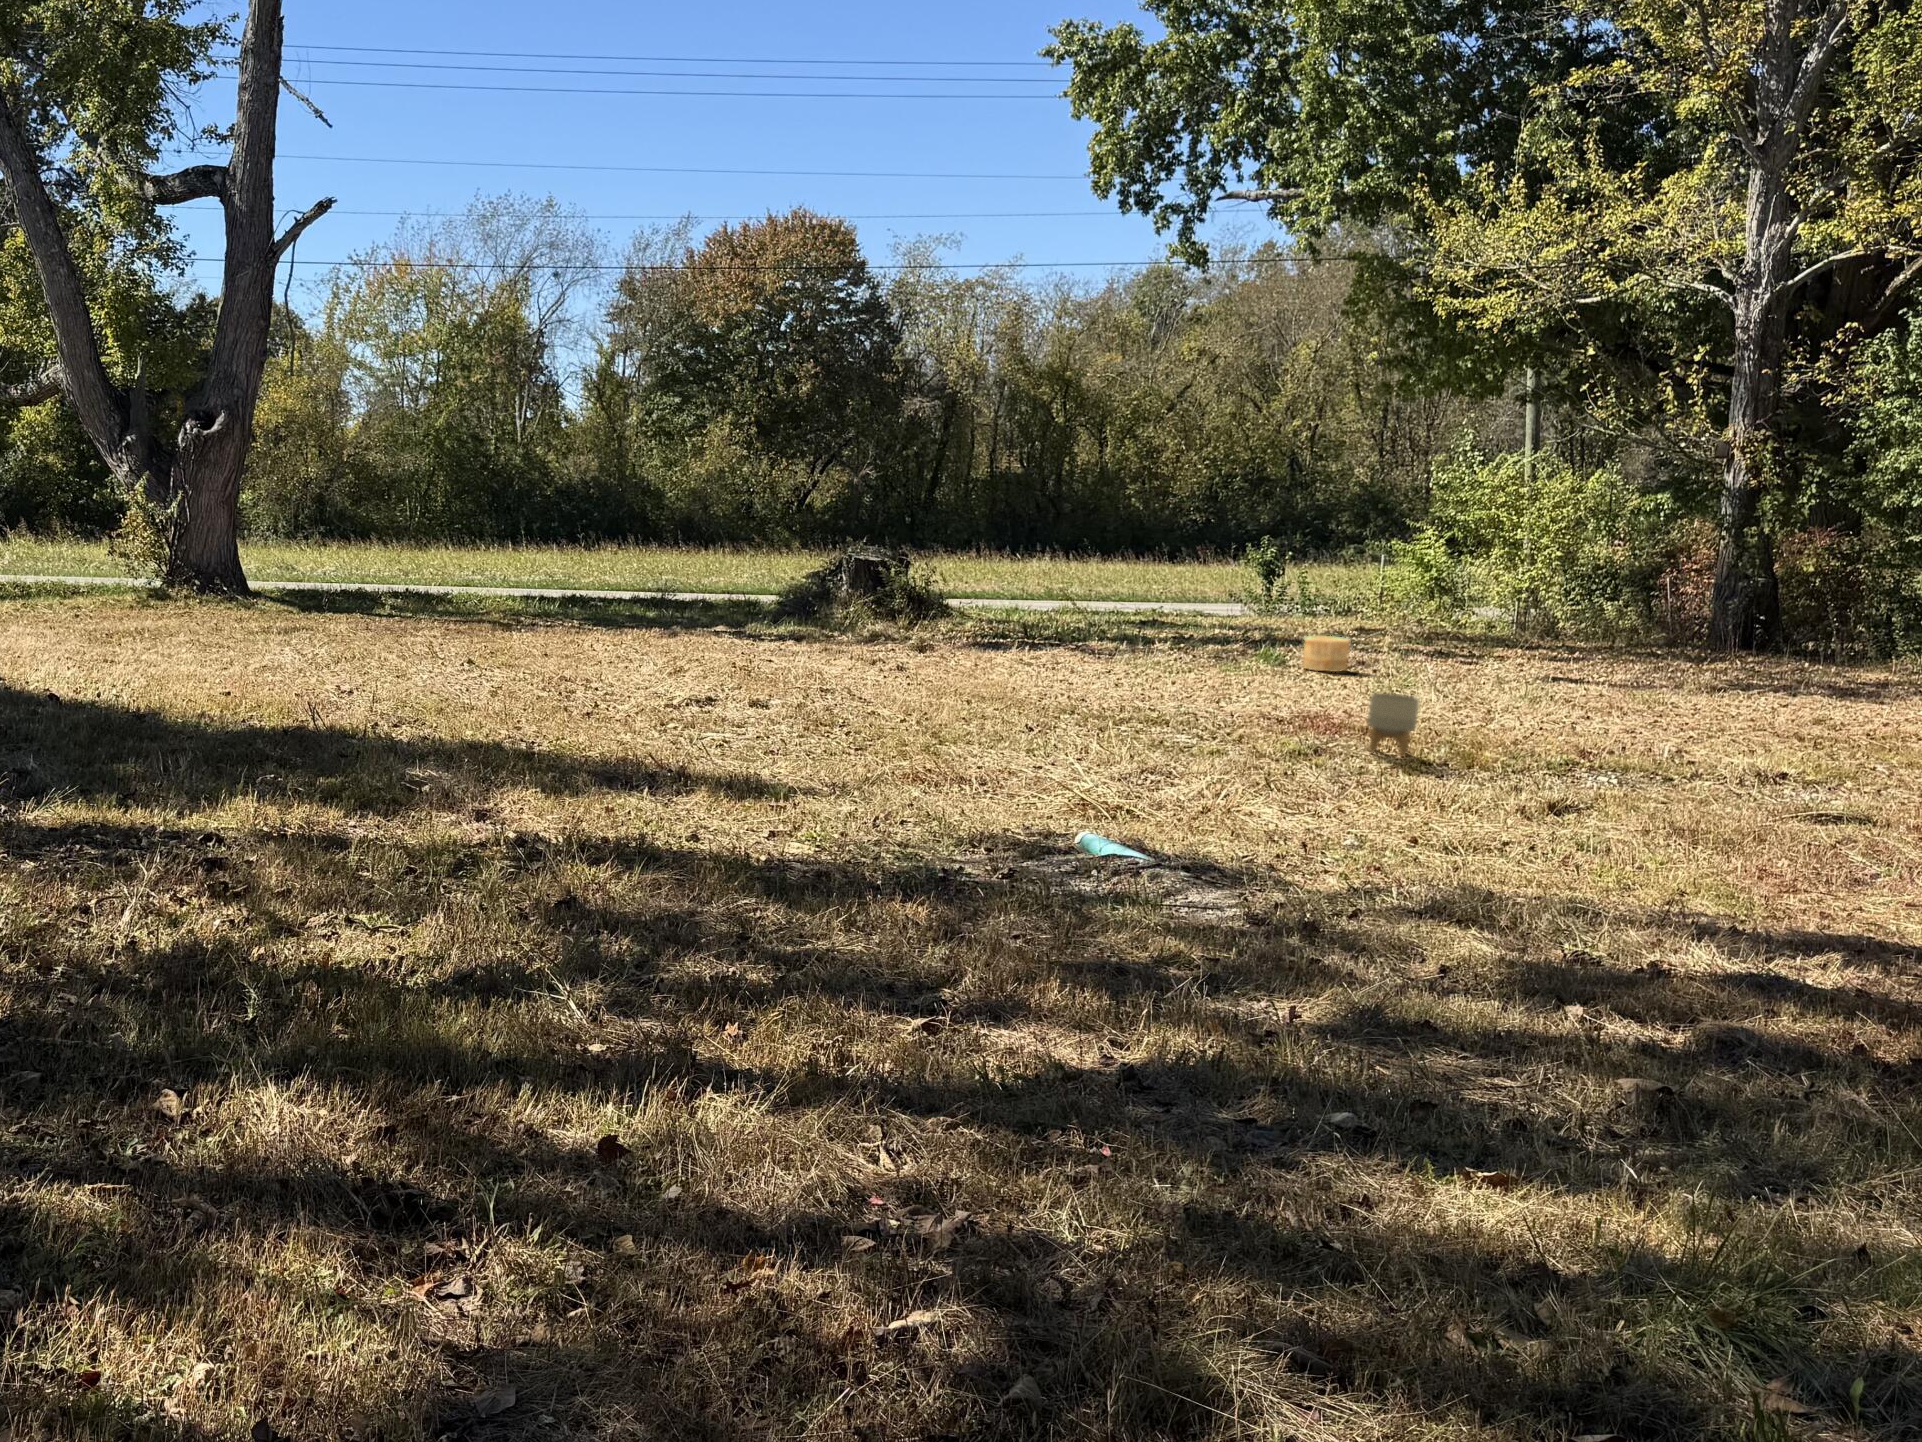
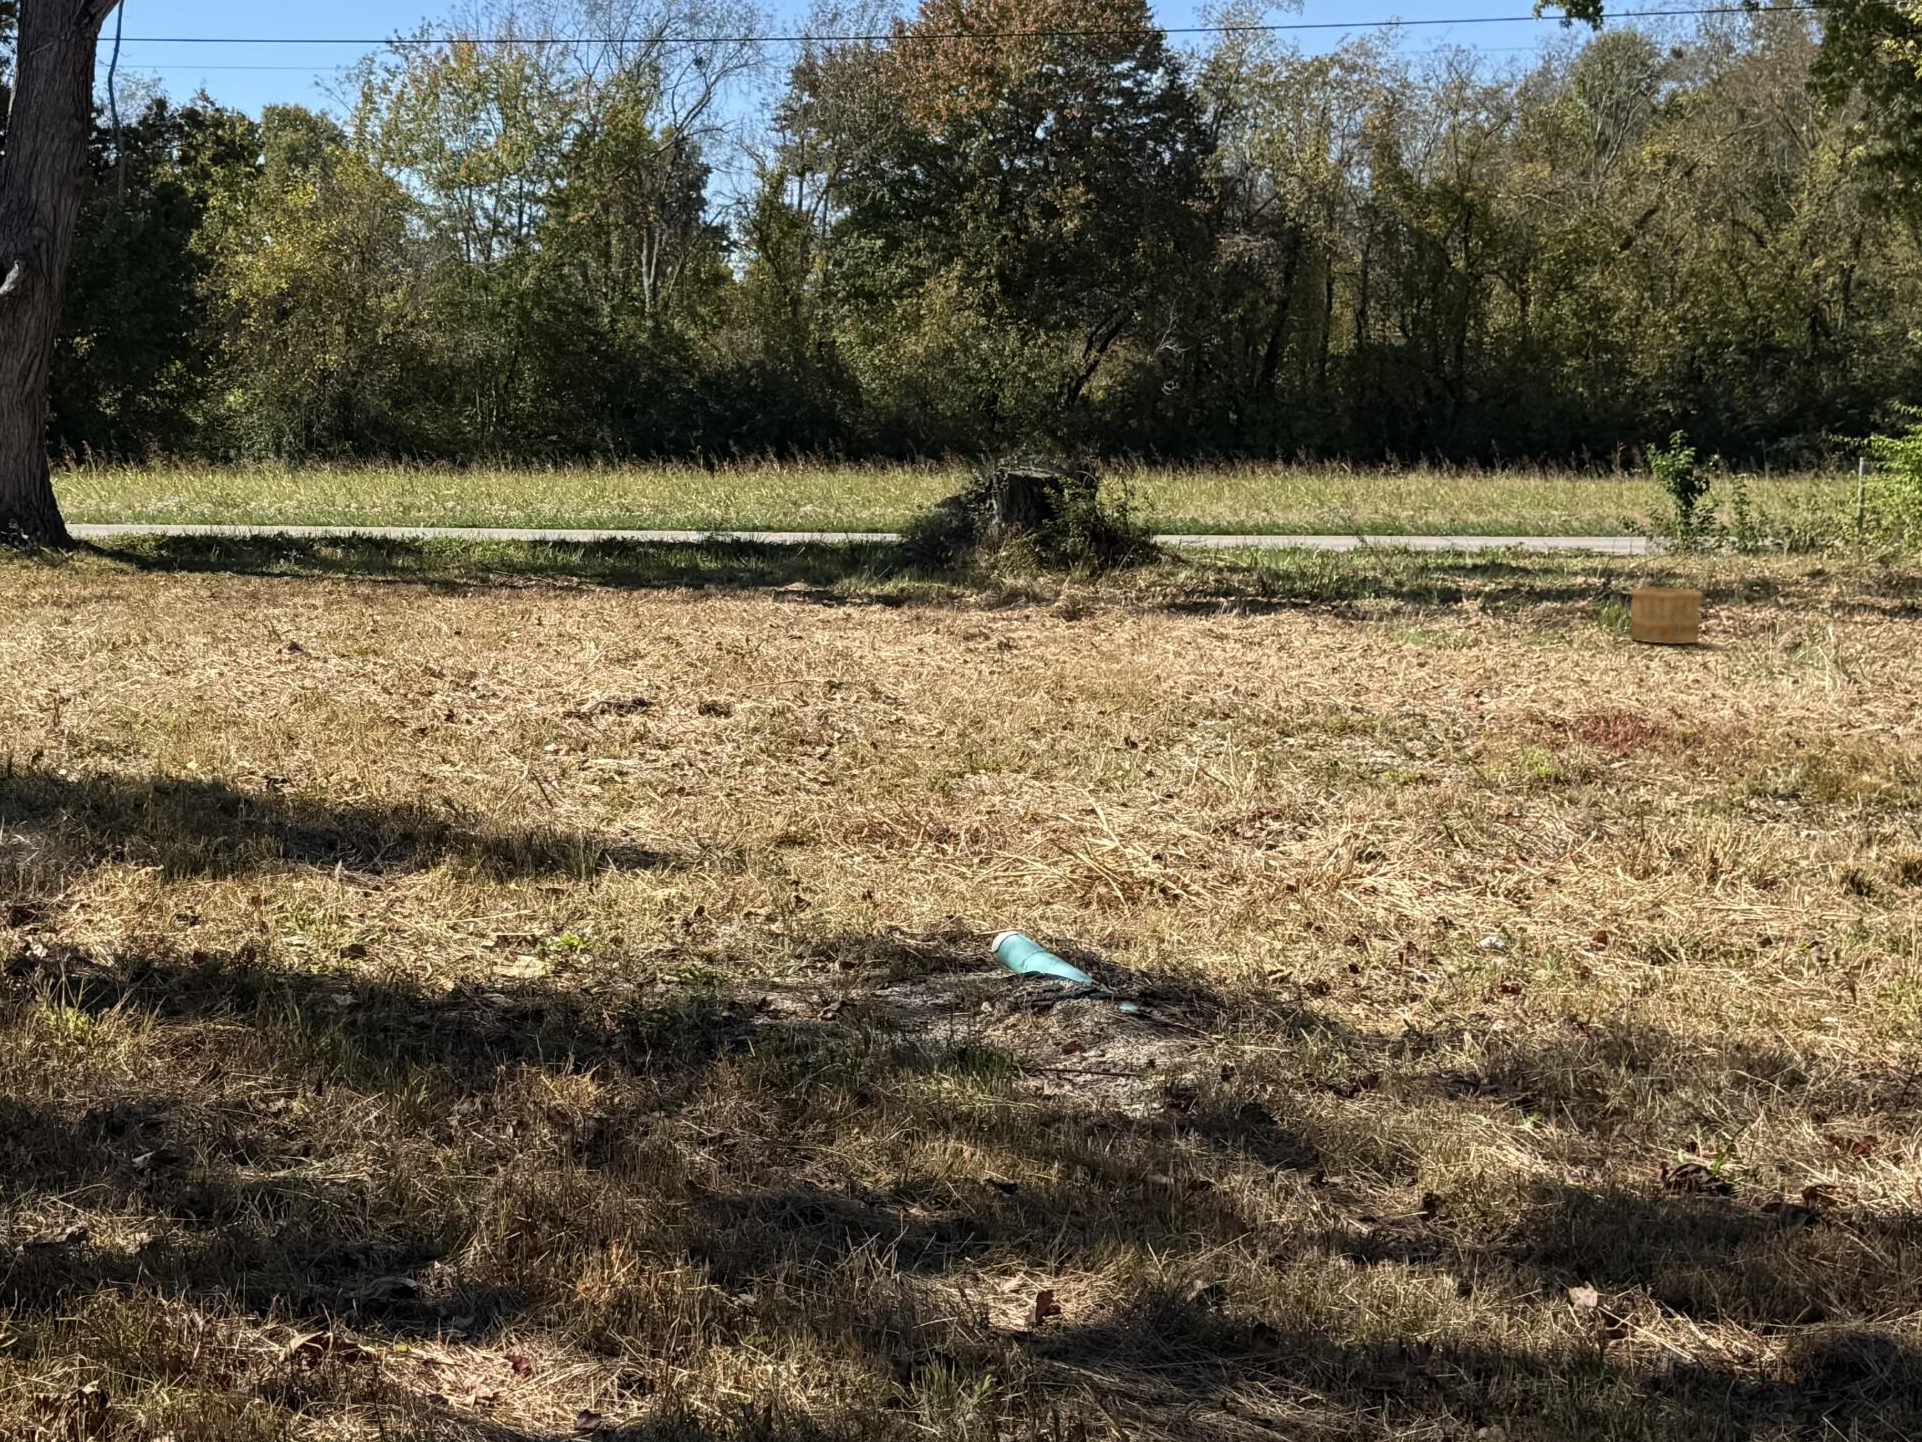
planter: present [1368,693,1419,757] -> none [1603,669,1682,771]

